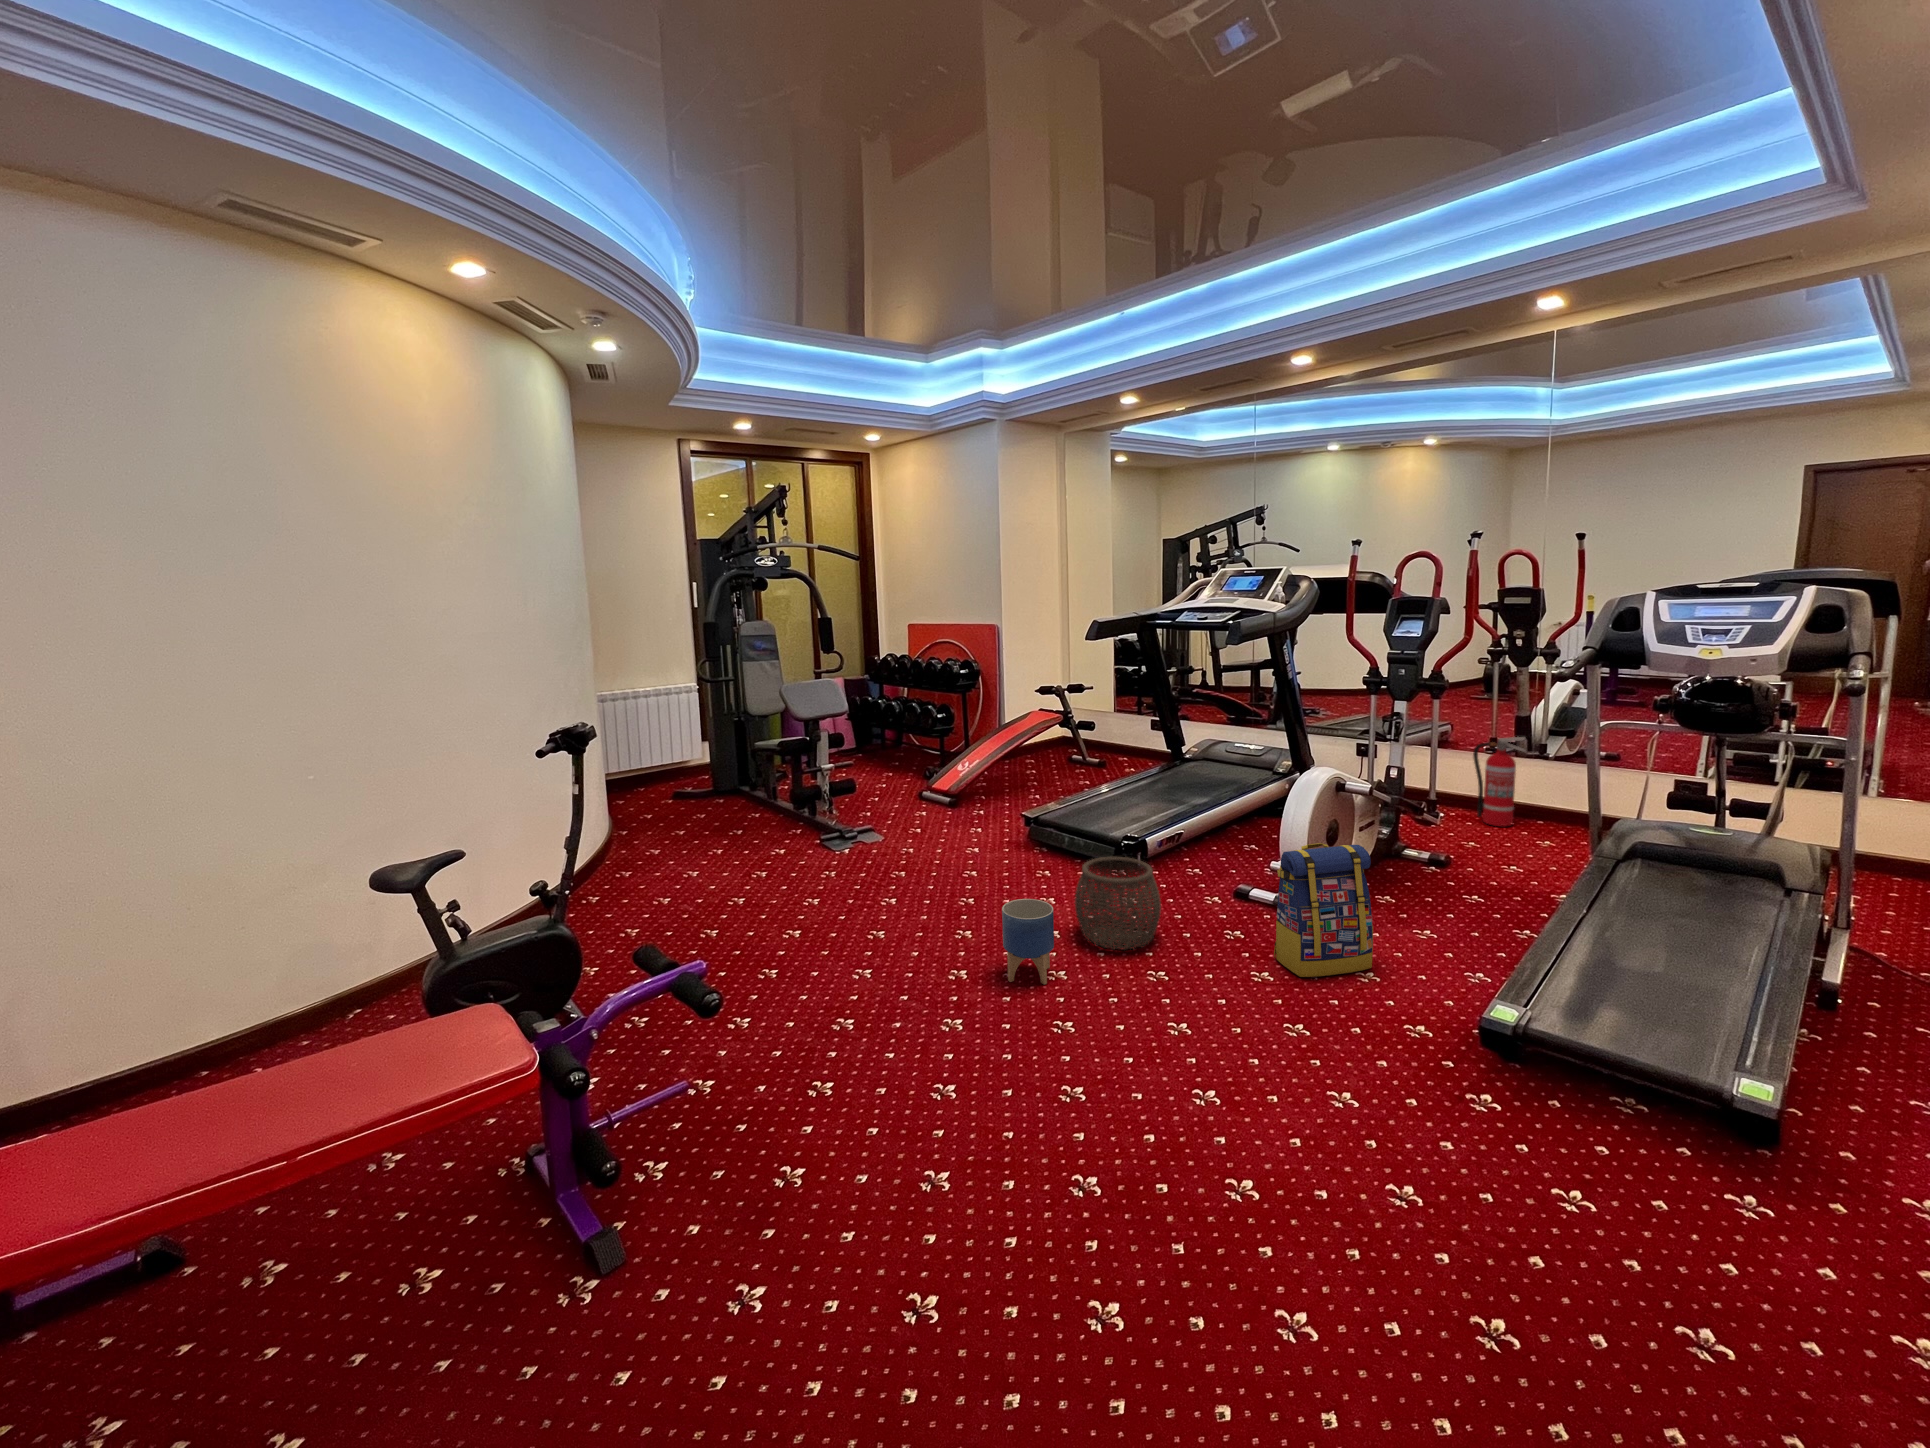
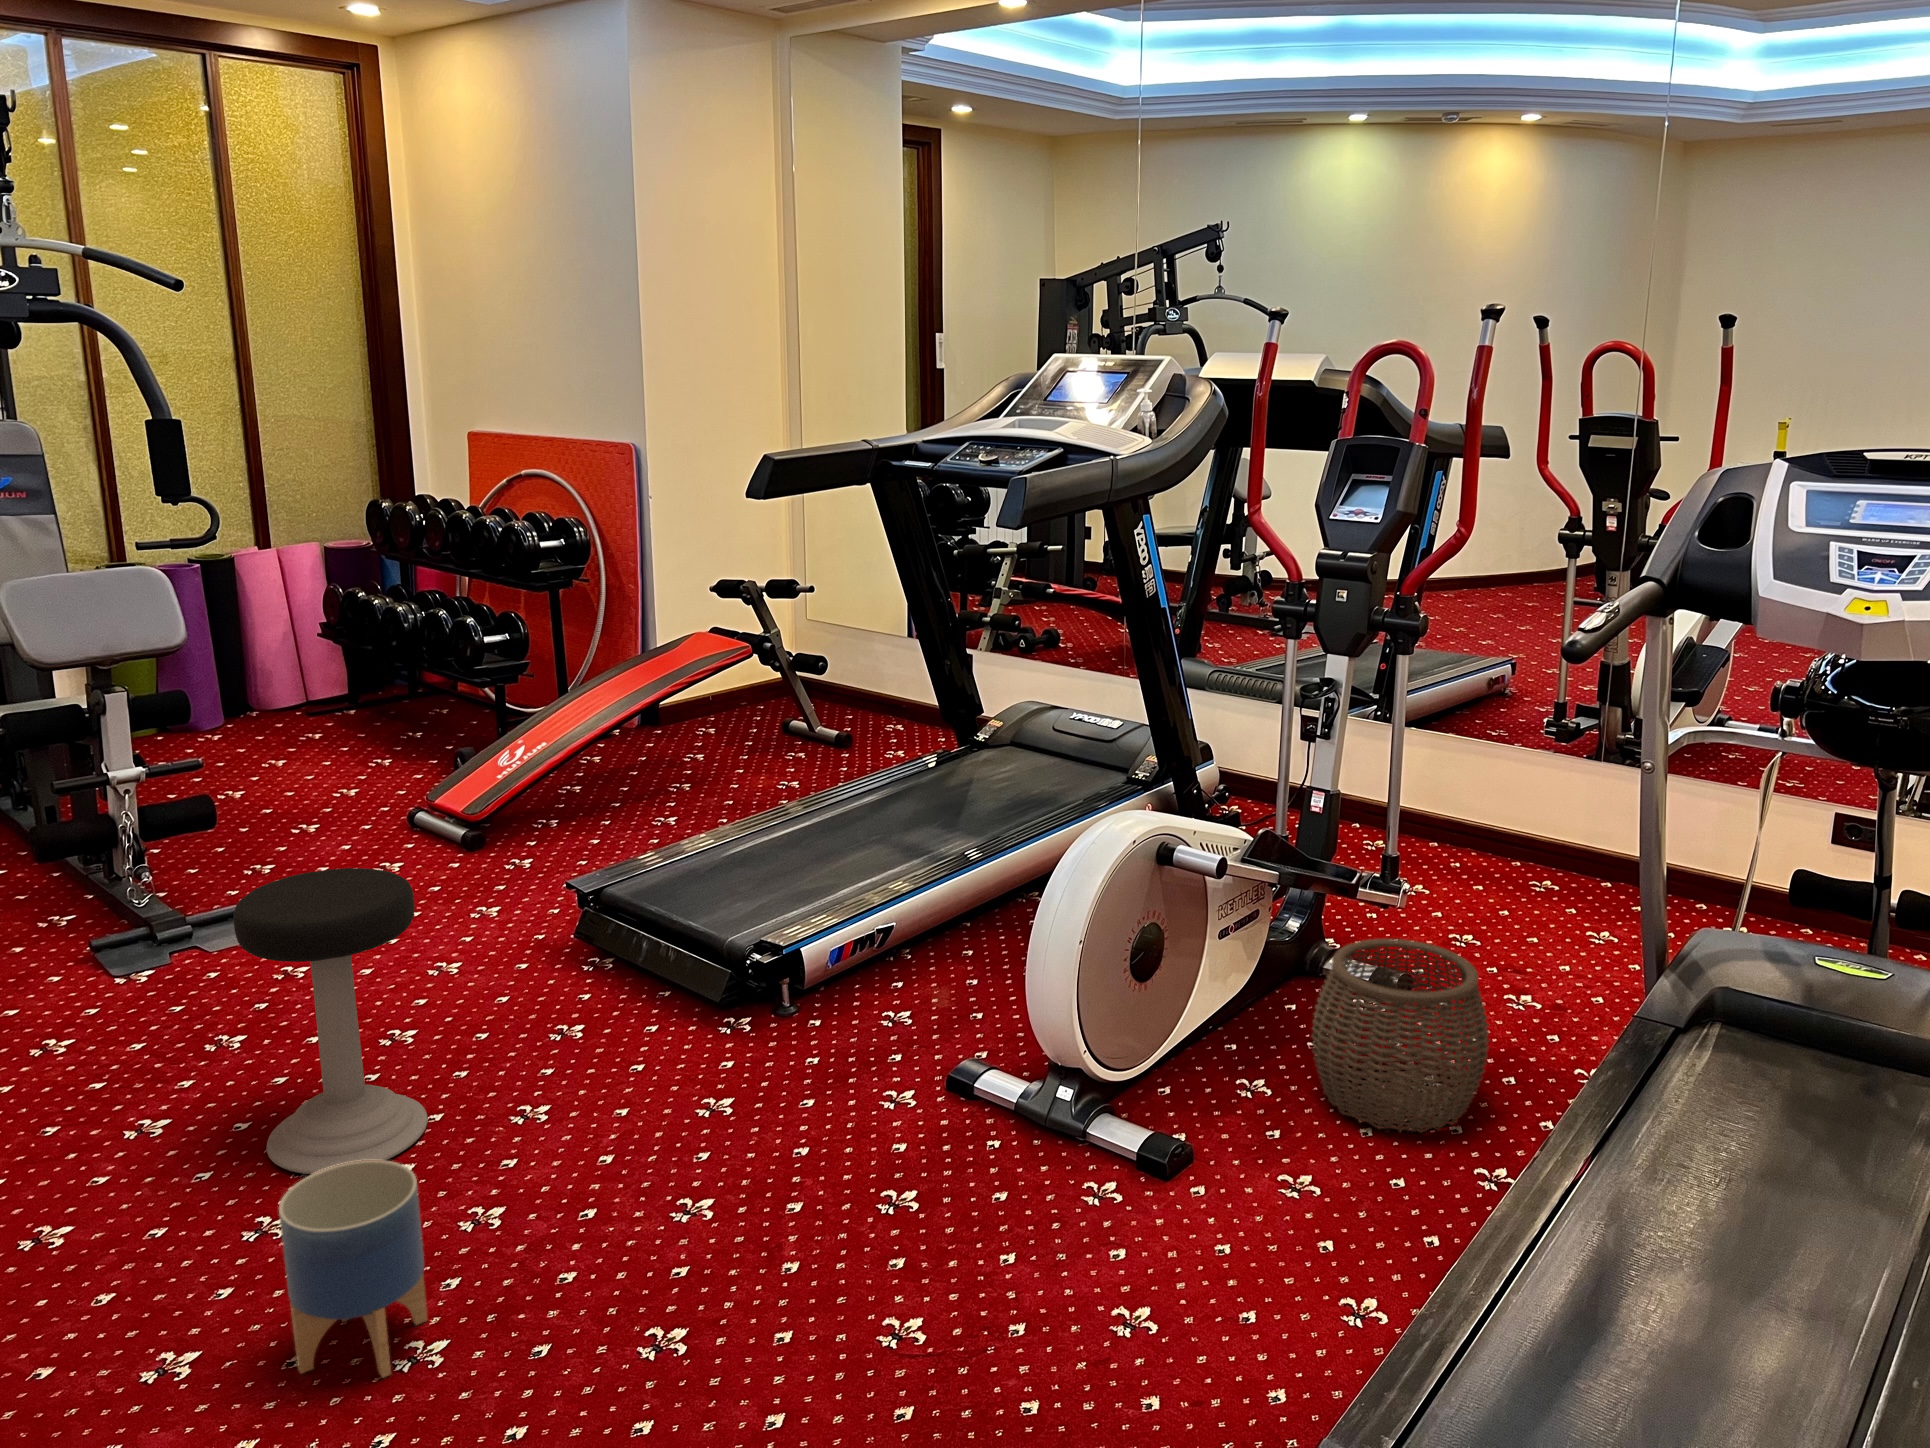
fire extinguisher: present [1473,737,1525,827] -> none [1499,720,1591,894]
stool: none [937,794,1006,920] -> present [233,868,428,1174]
backpack: present [1274,843,1373,977] -> none [961,1010,1168,1322]
woven basket: present [1075,857,1161,950] -> present [1312,939,1489,1133]

